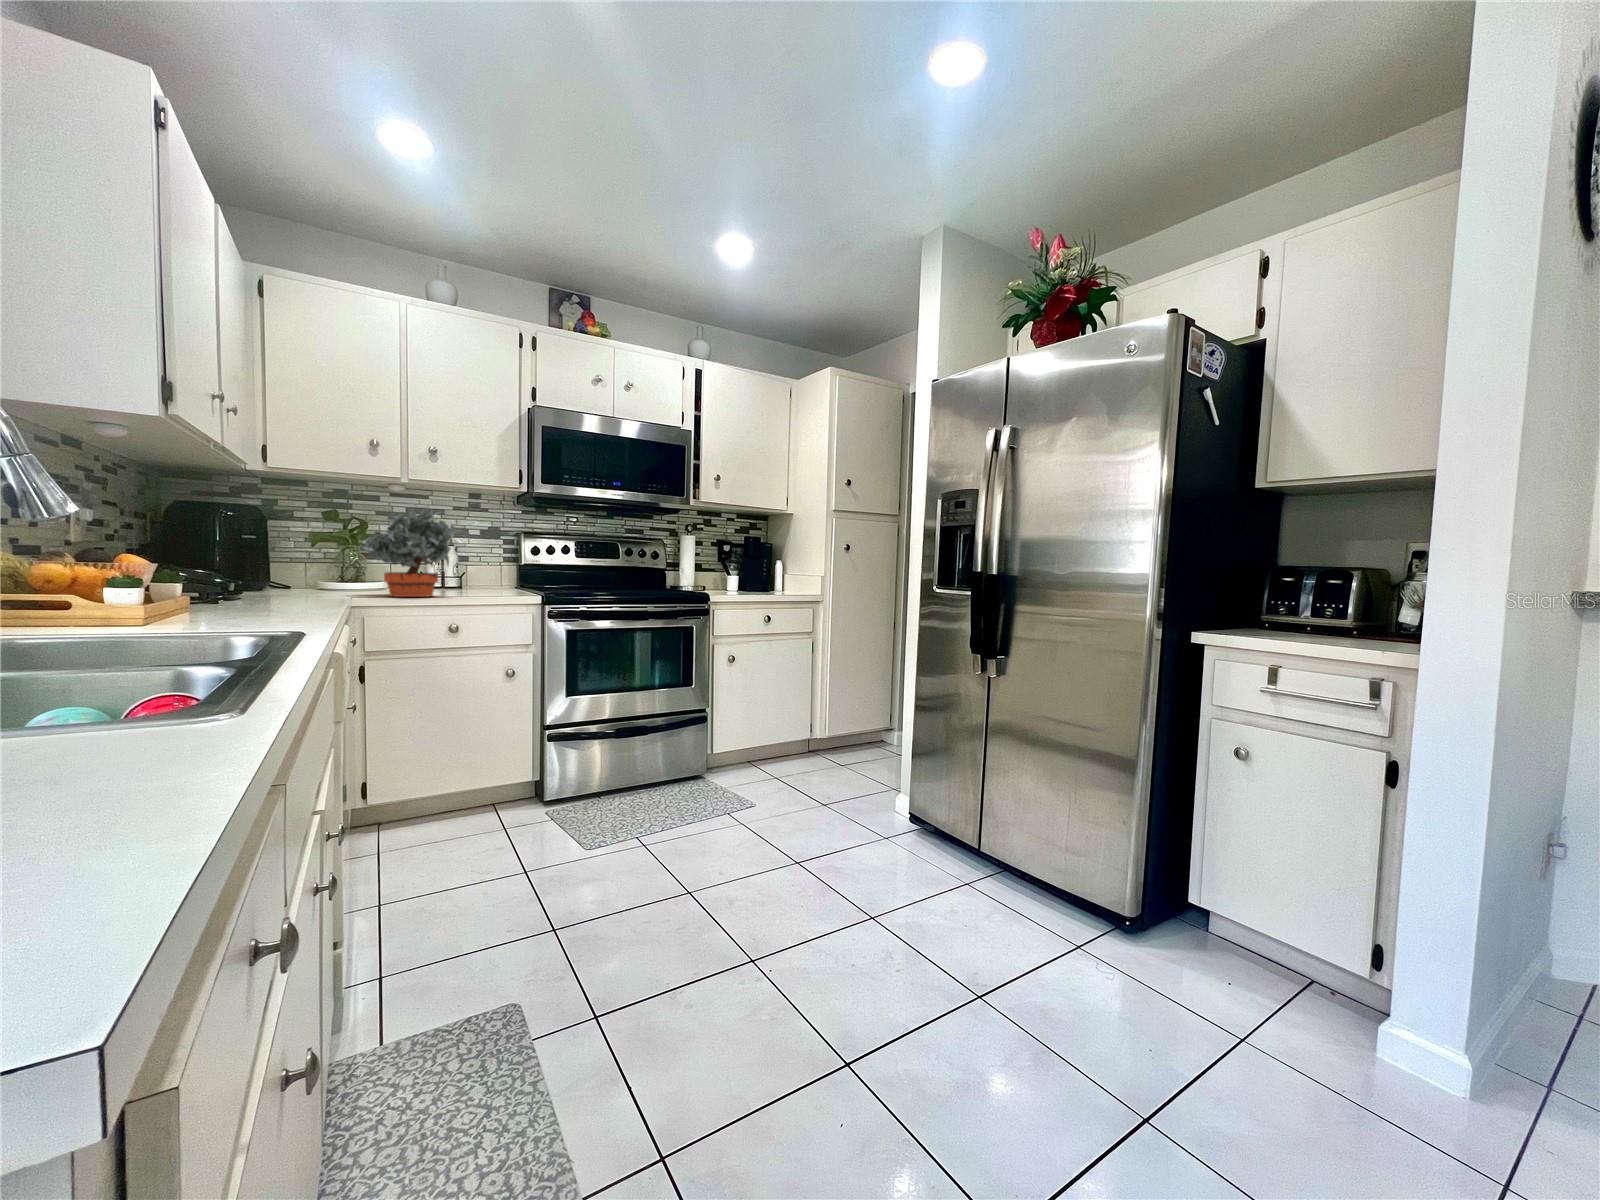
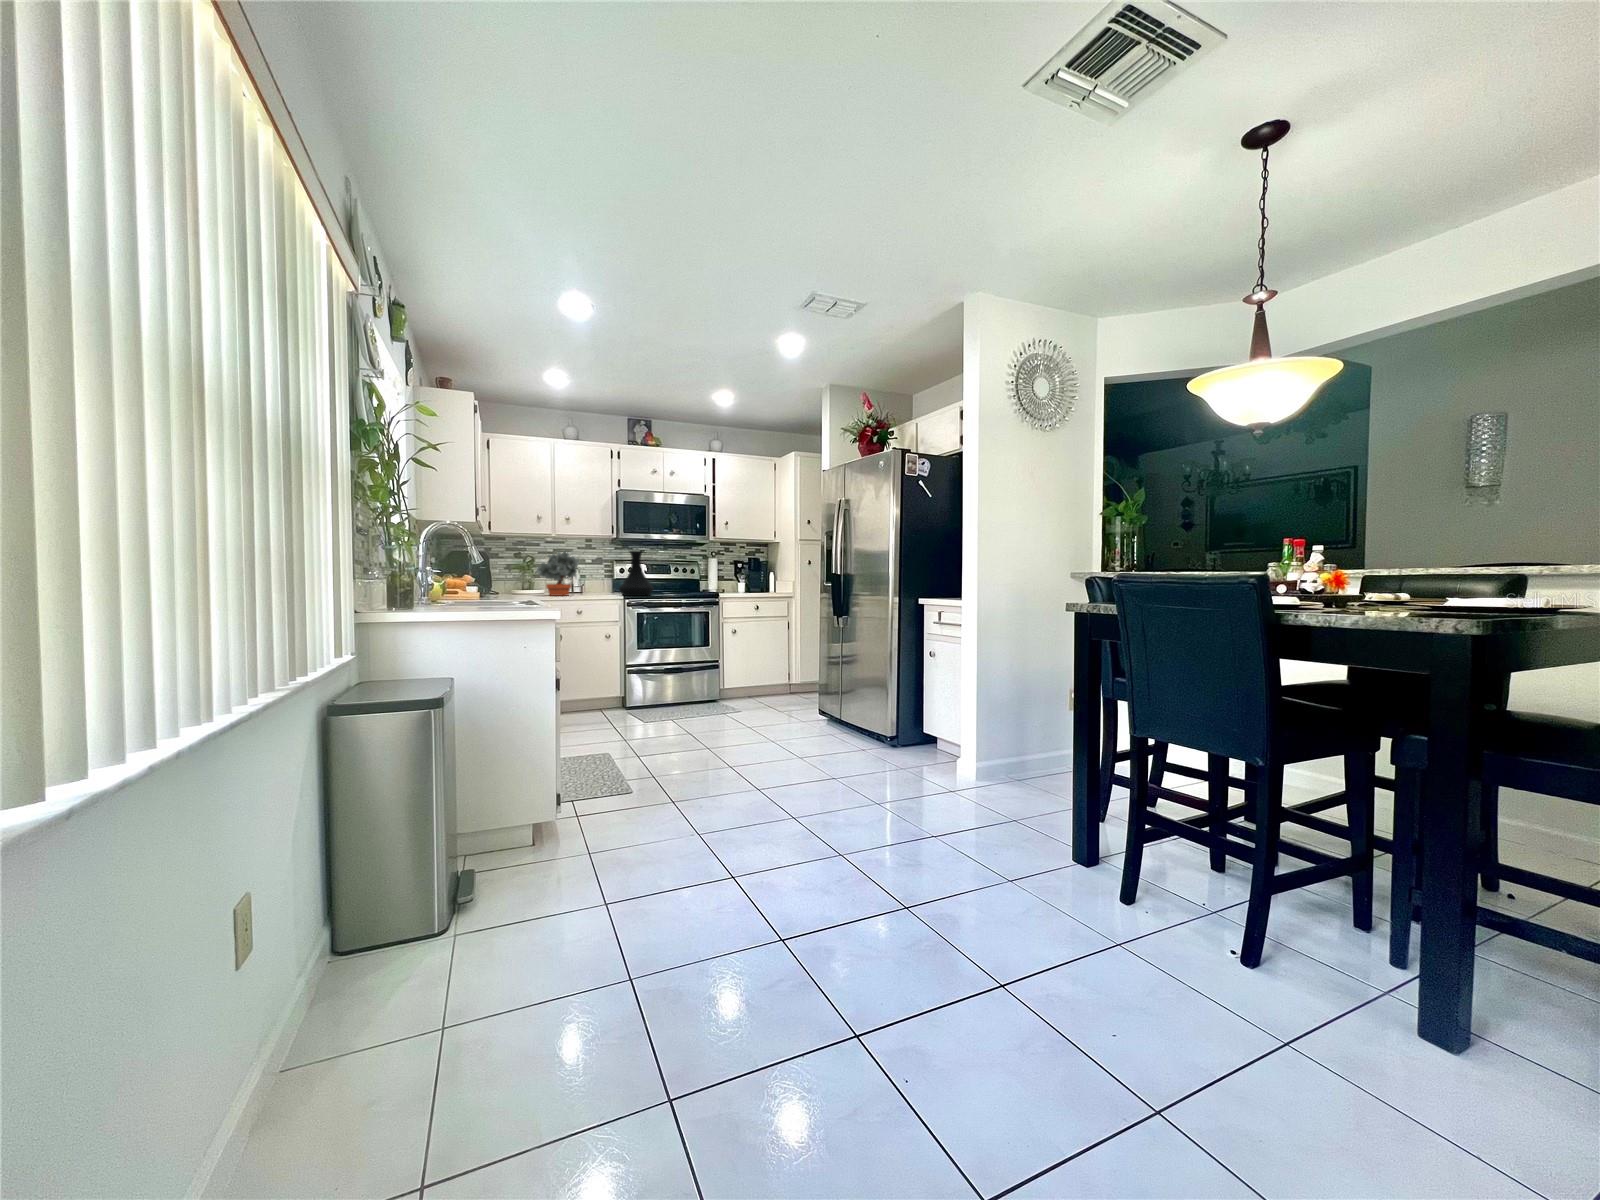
vase: none [531,515,598,598] -> present [619,551,654,596]

